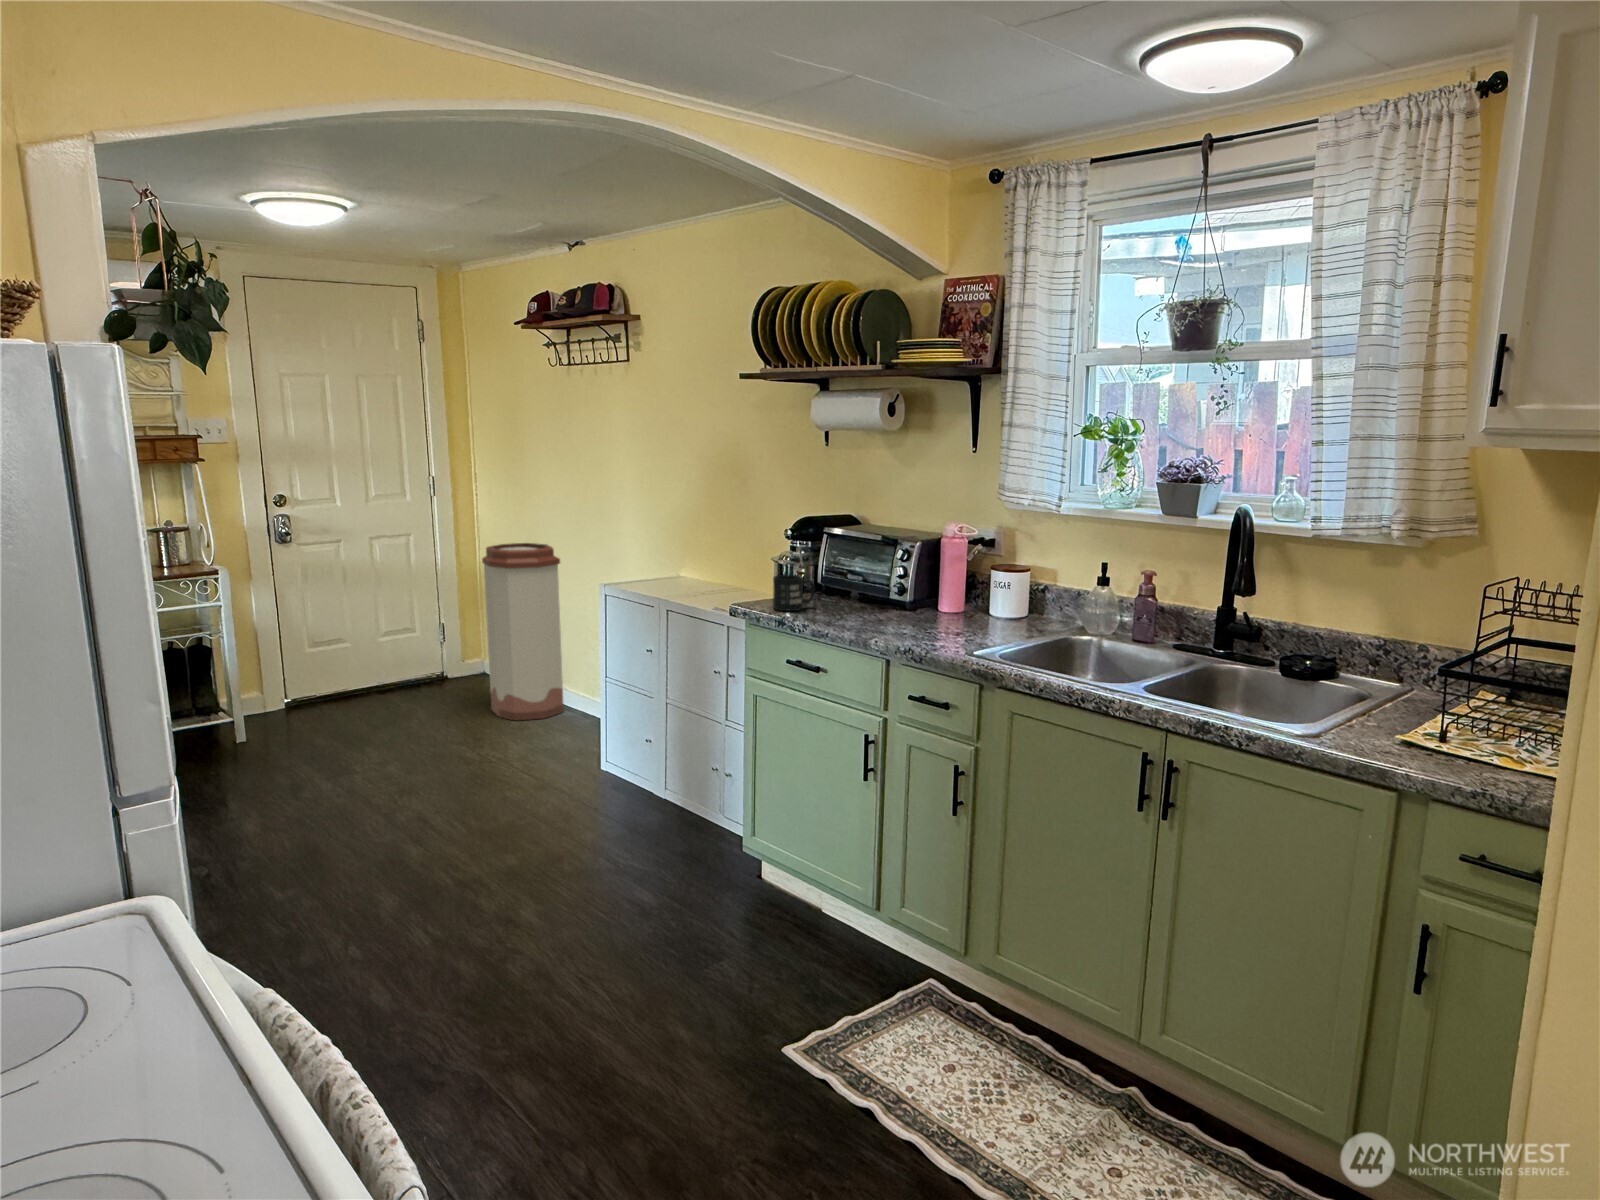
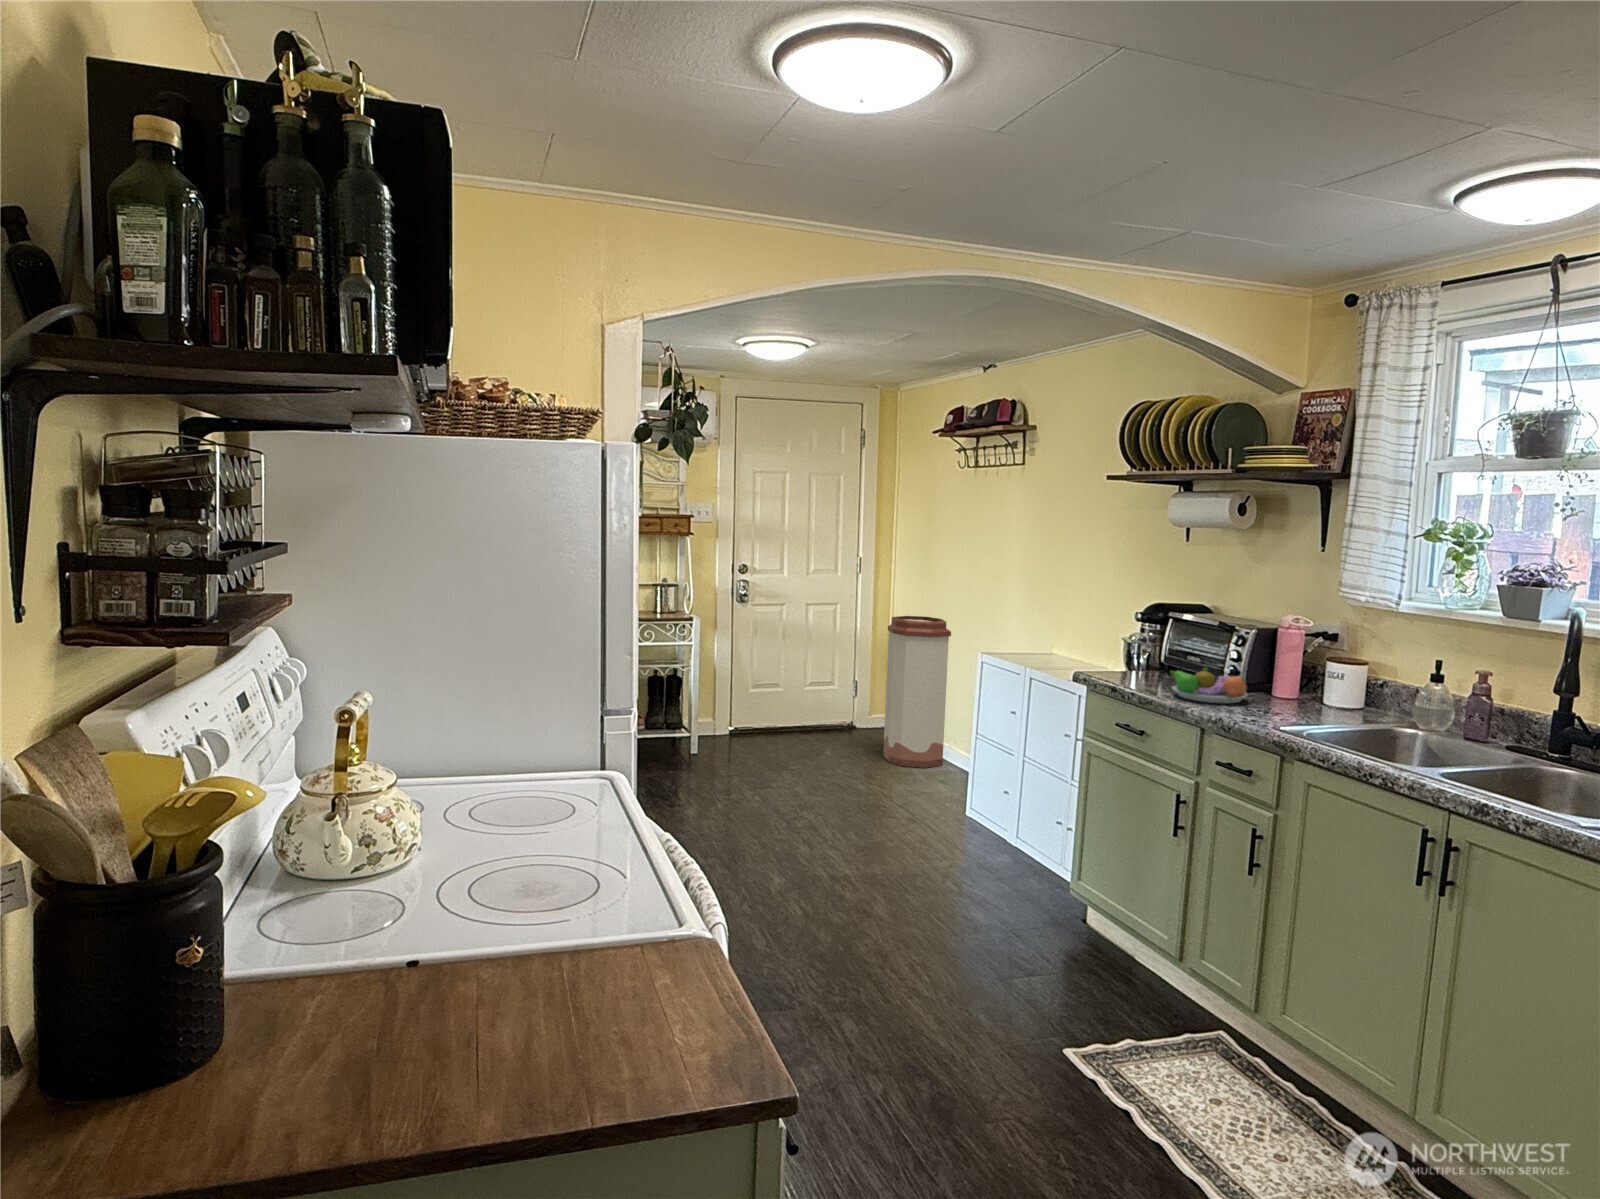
mug: present [773,575,815,611] -> none [1110,650,1150,682]
fruit bowl: none [841,586,924,628] -> present [1170,667,1248,703]

